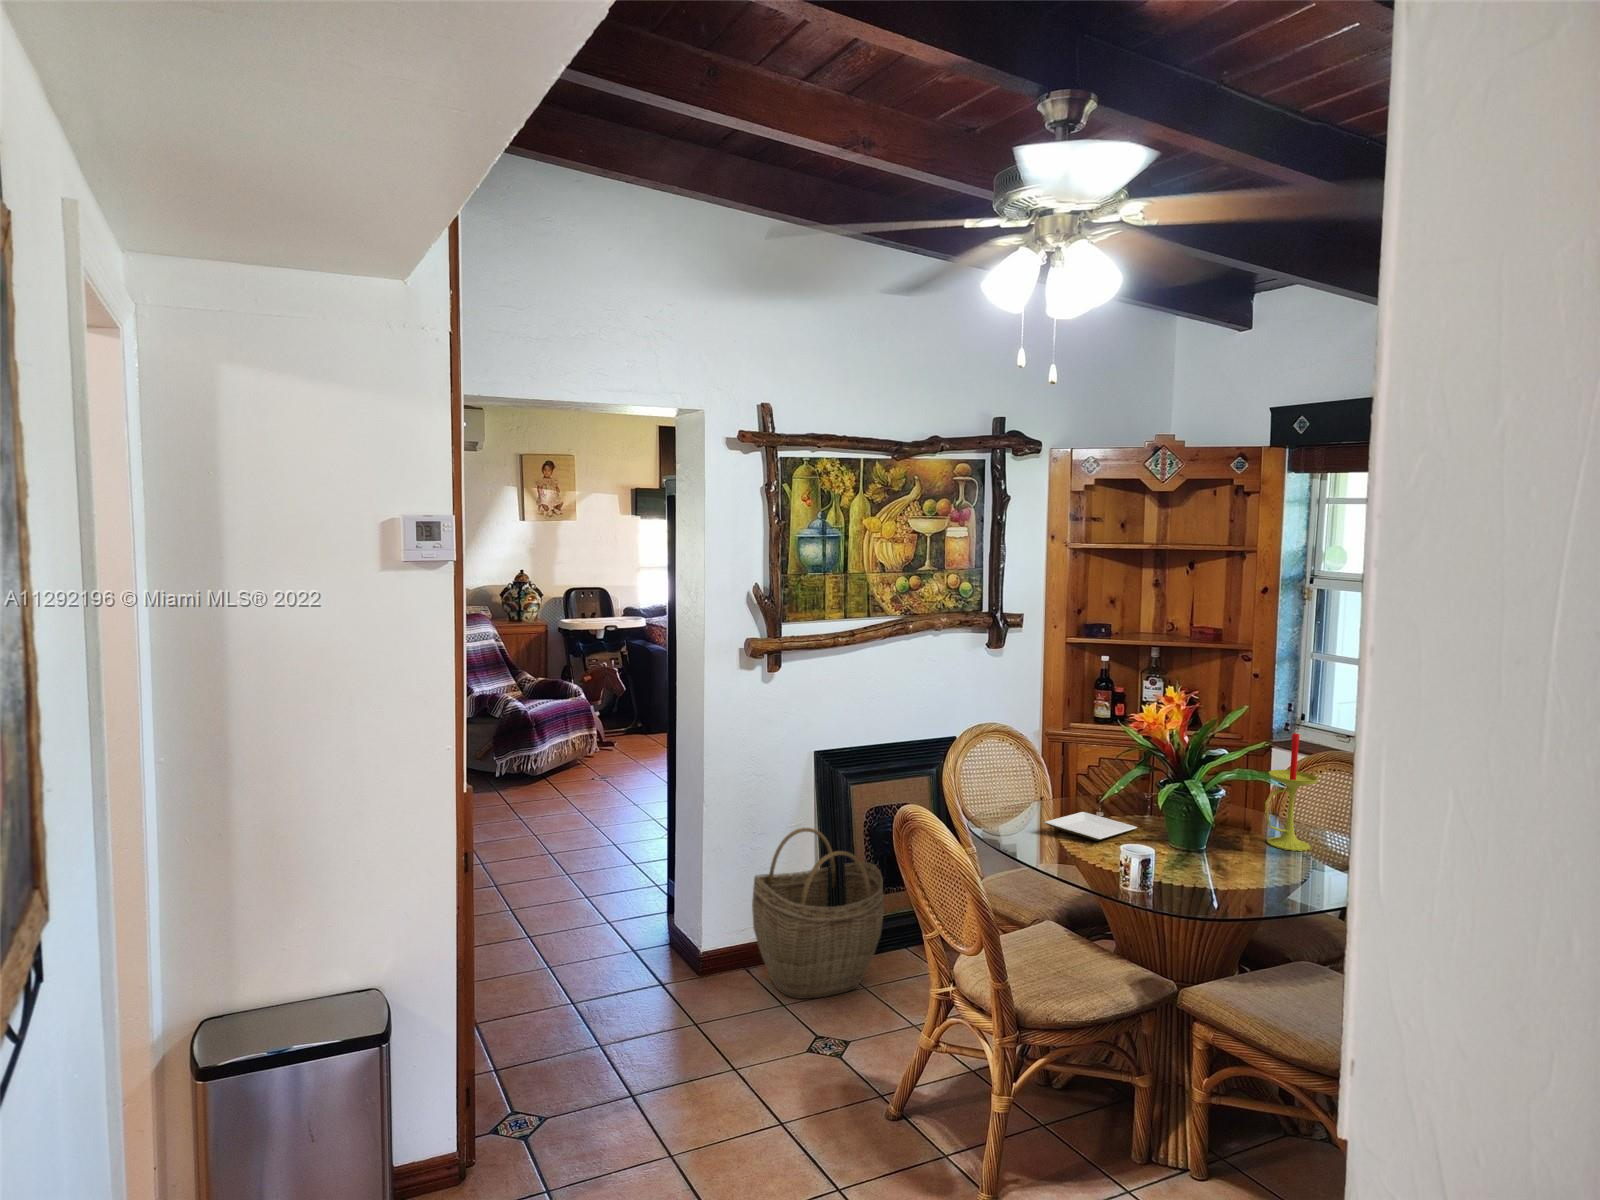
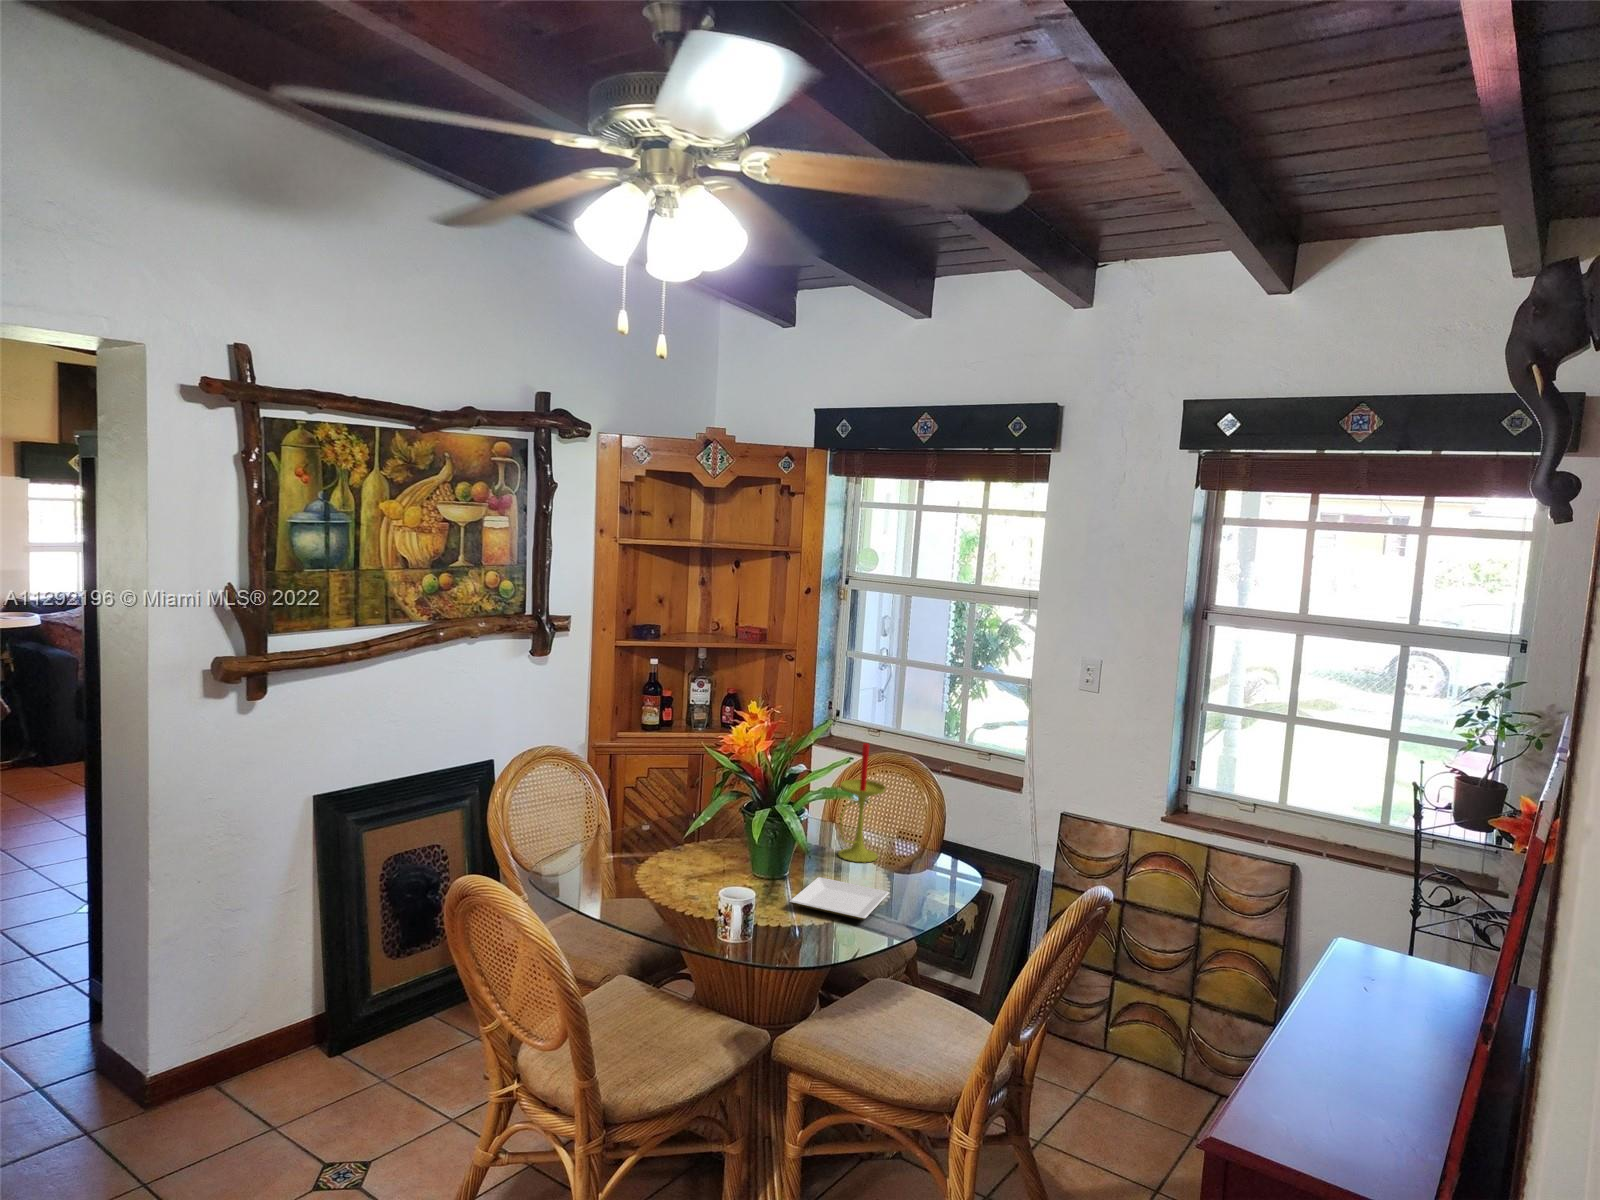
plate: present [1045,812,1137,841] -> present [789,877,889,920]
woven basket: present [752,828,884,999] -> none [225,892,410,1118]

